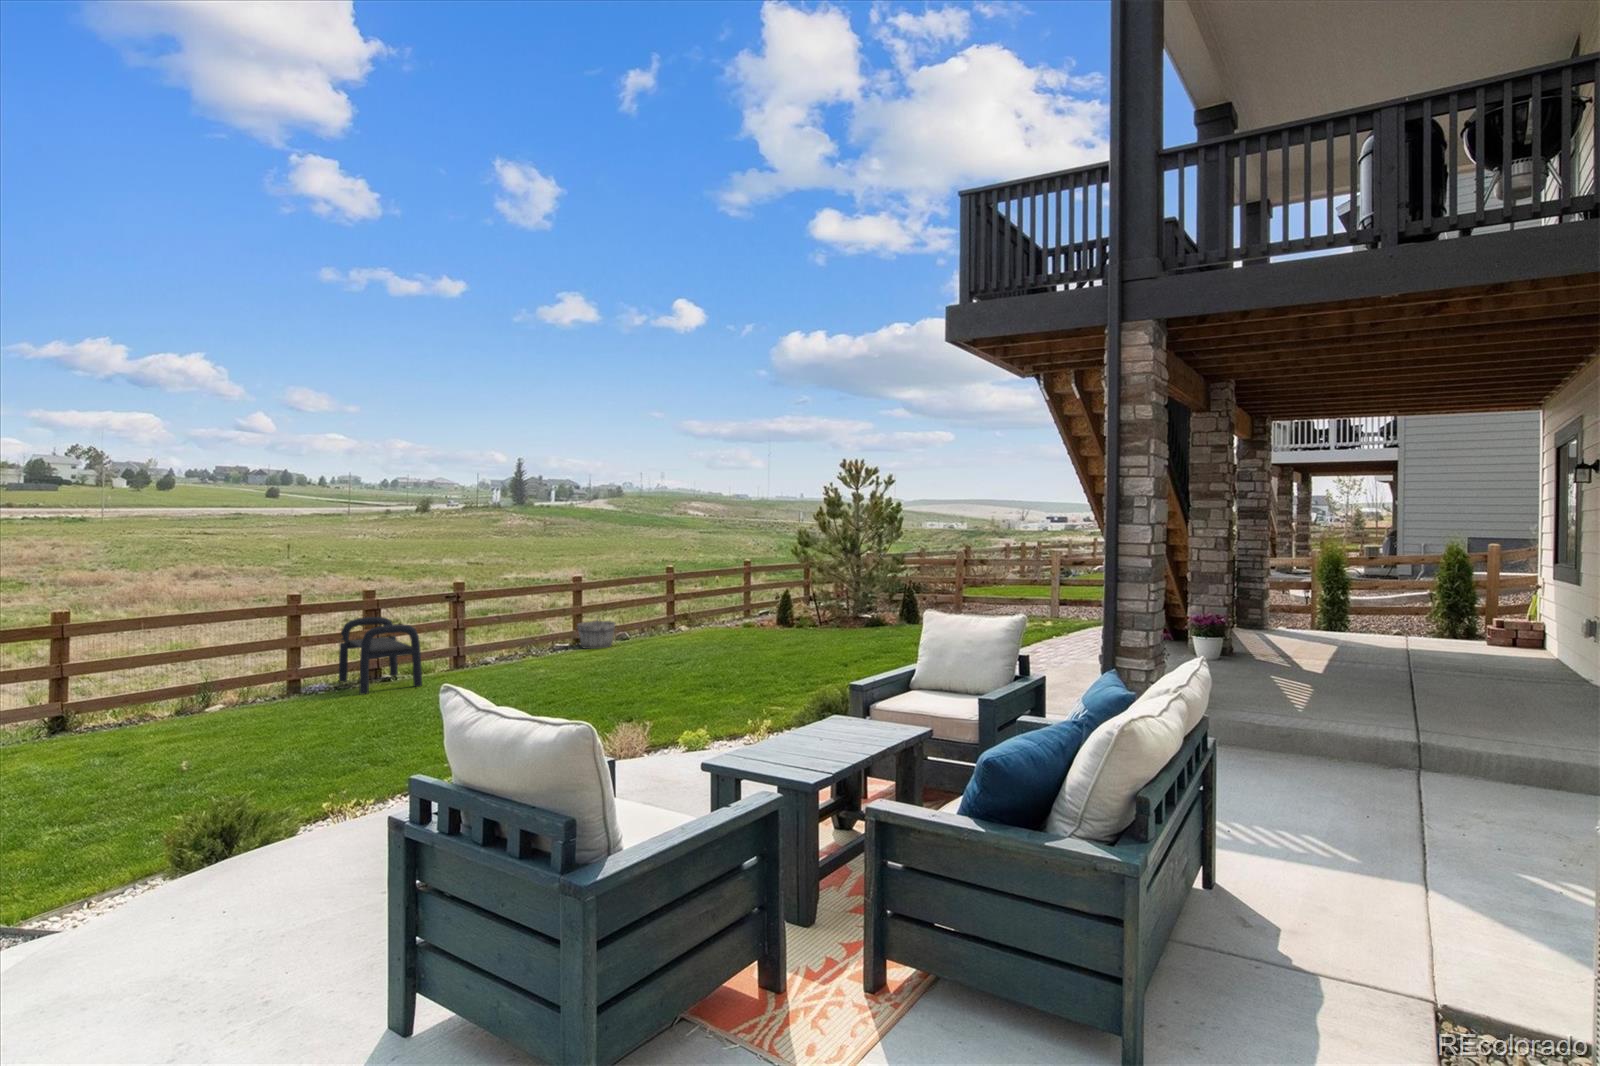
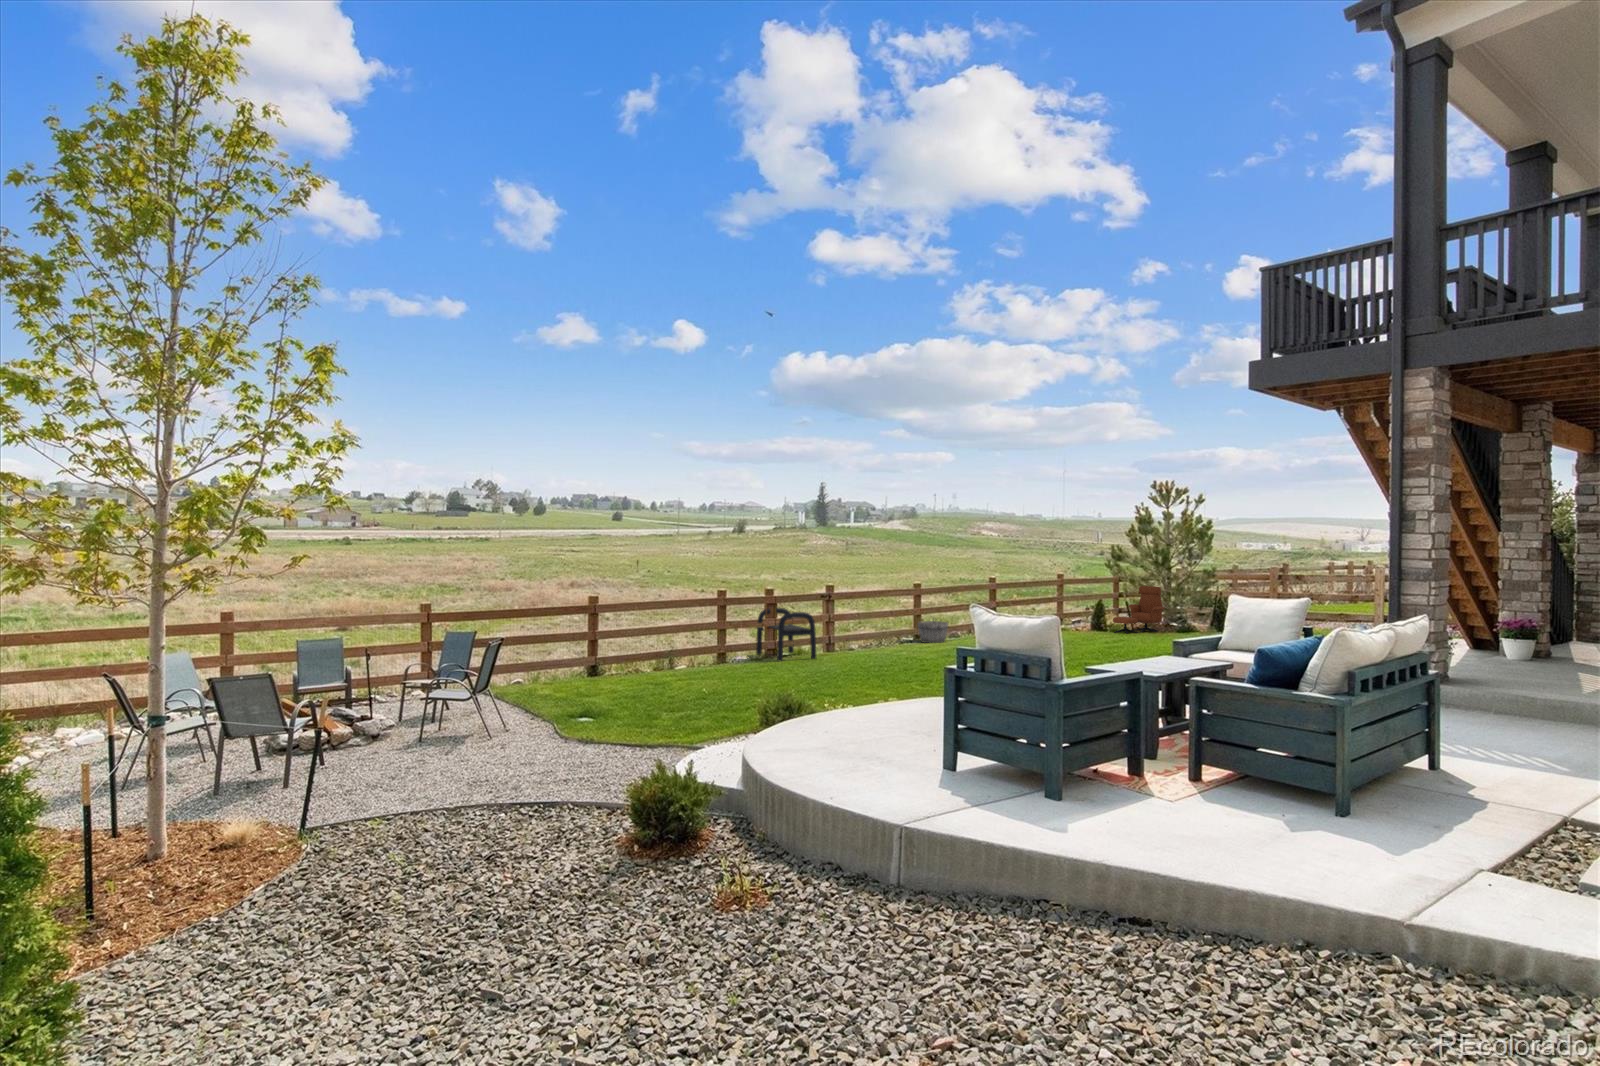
lounge chair: none [802,573,854,626] -> present [1113,586,1165,634]

